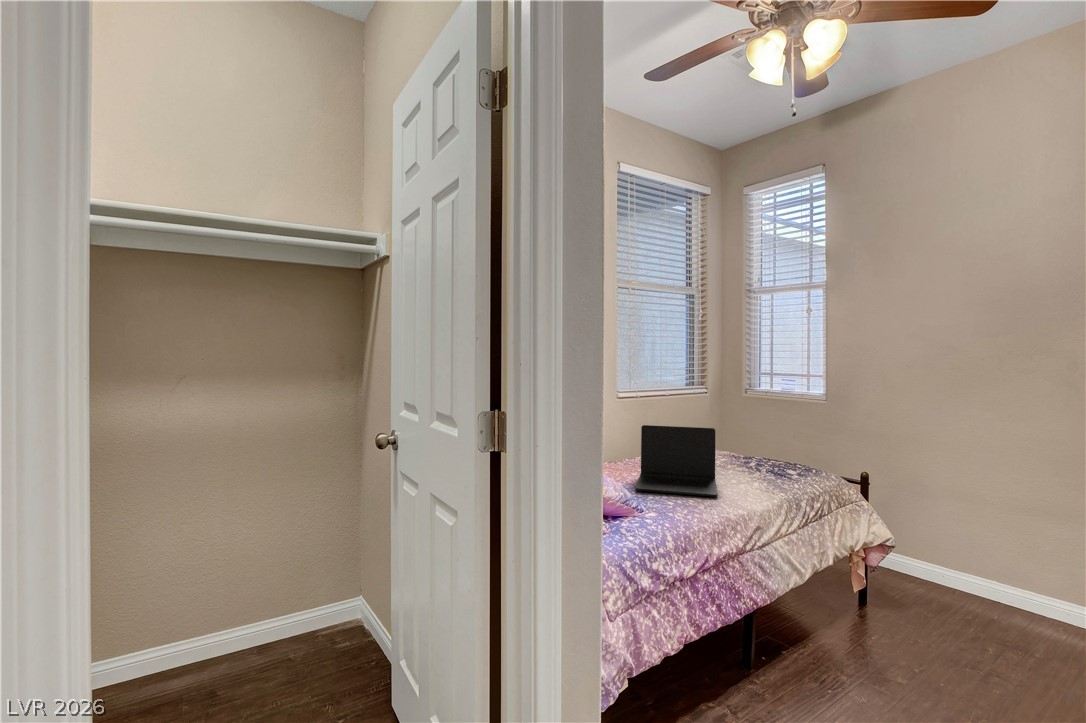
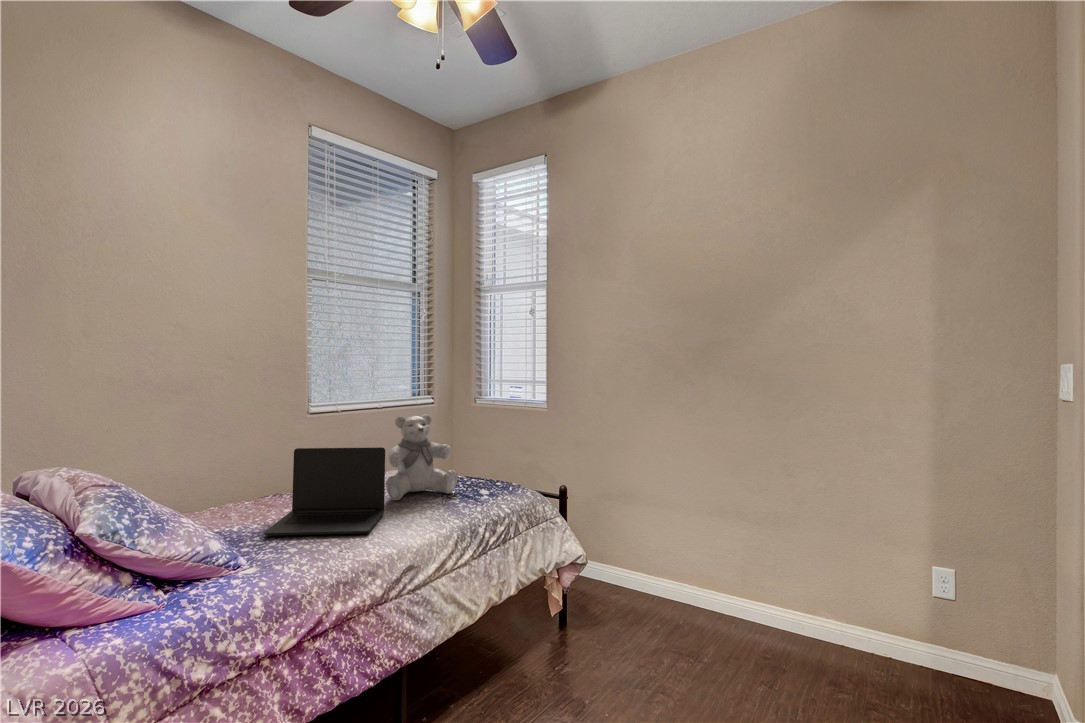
teddy bear: none [707,402,766,472] -> present [386,414,458,500]

